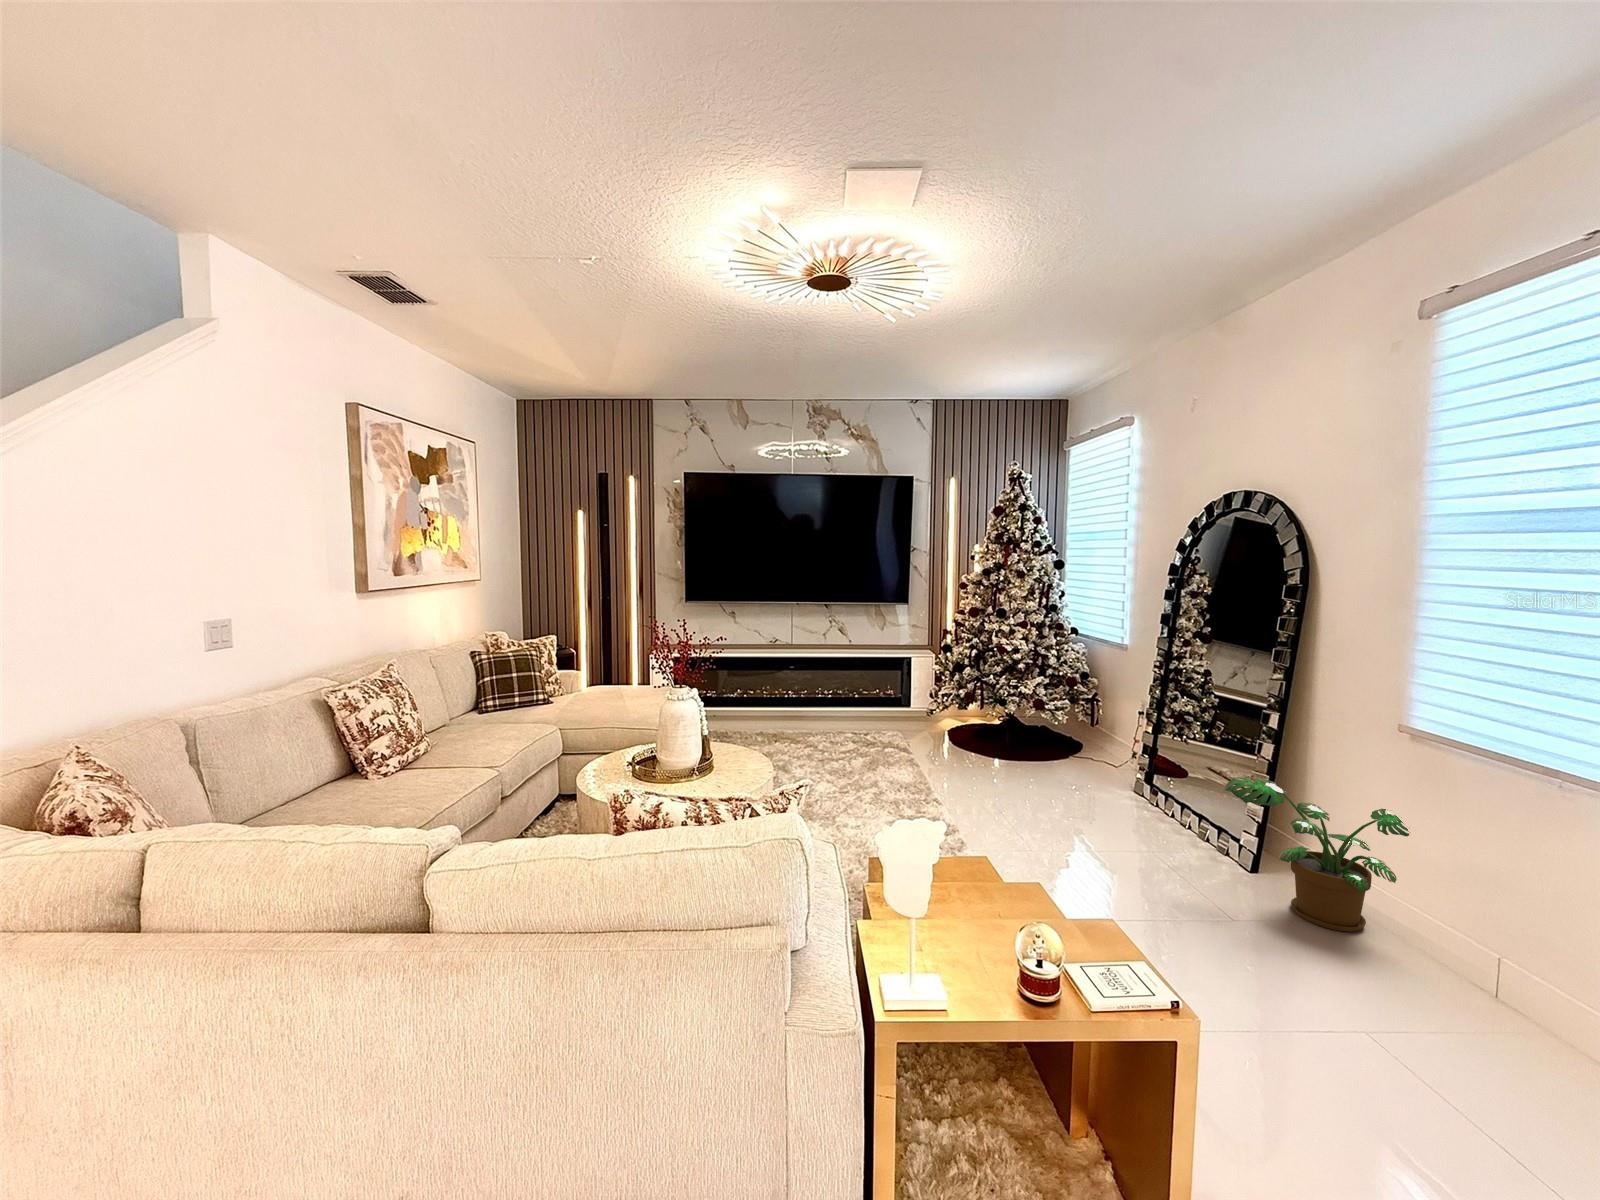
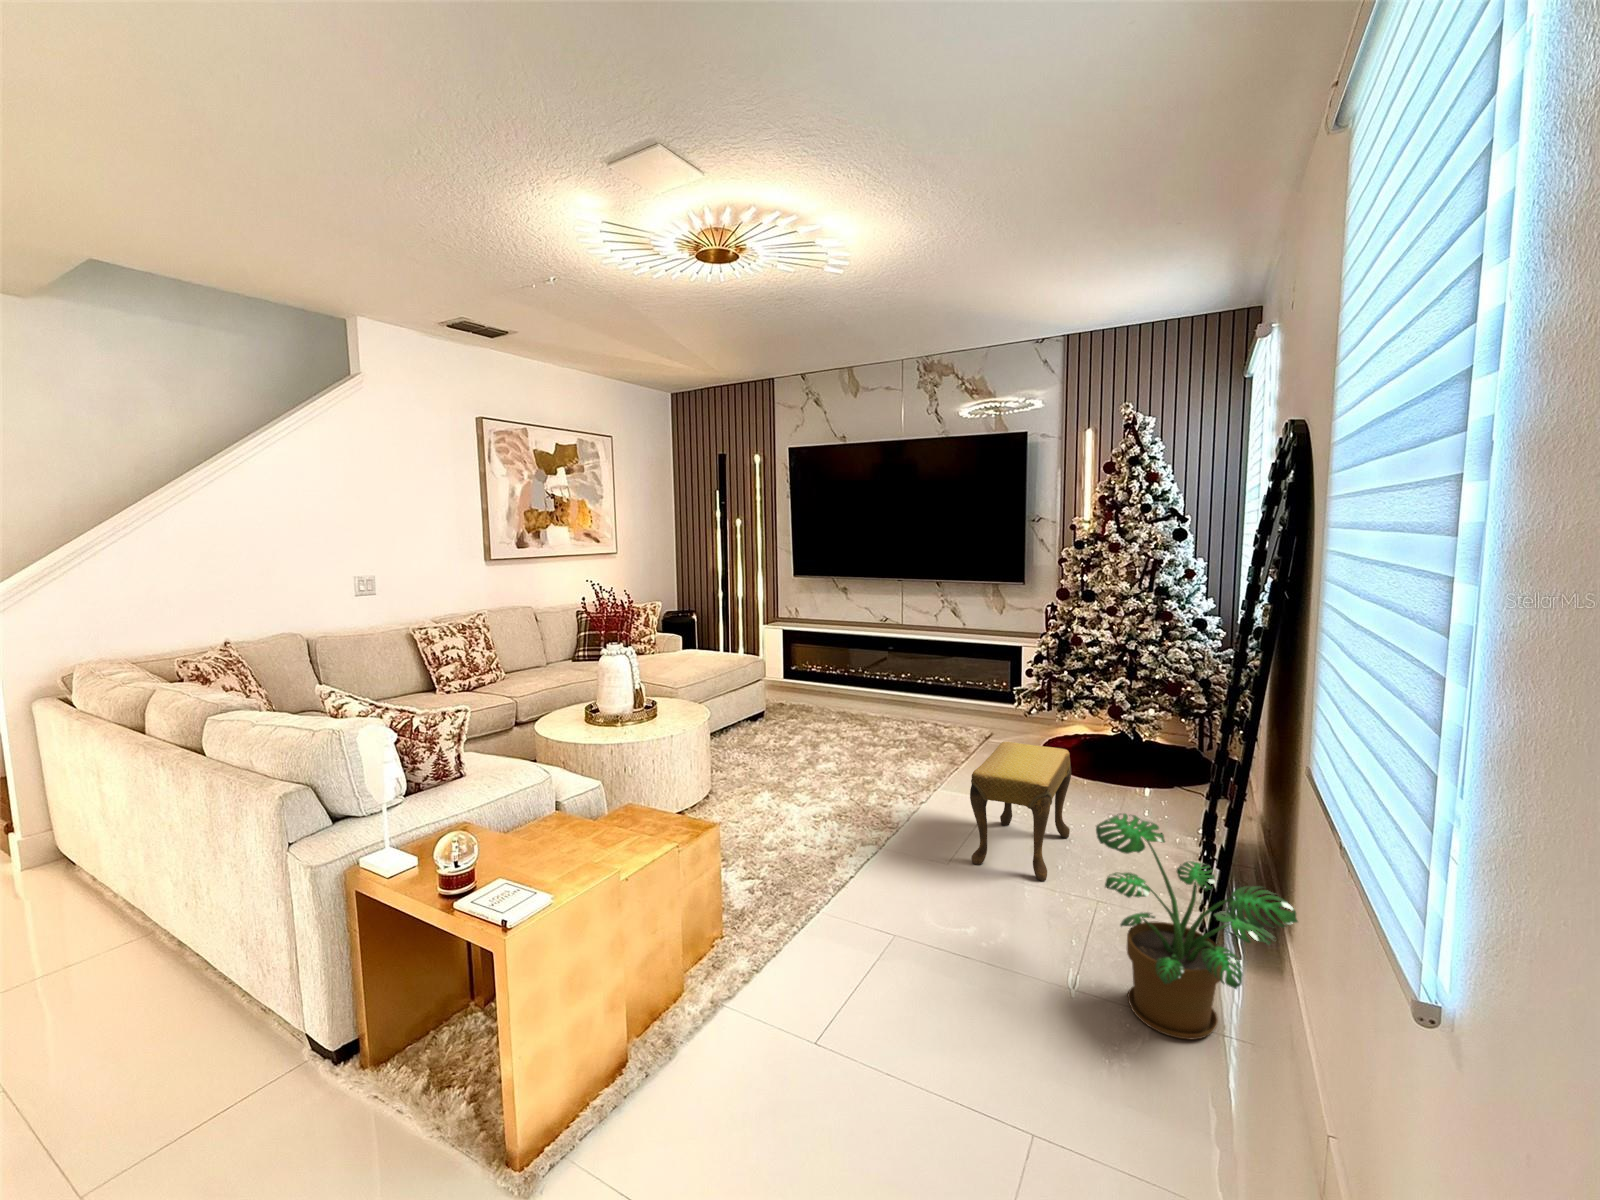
footstool: none [1037,738,1135,847] -> present [970,742,1071,881]

